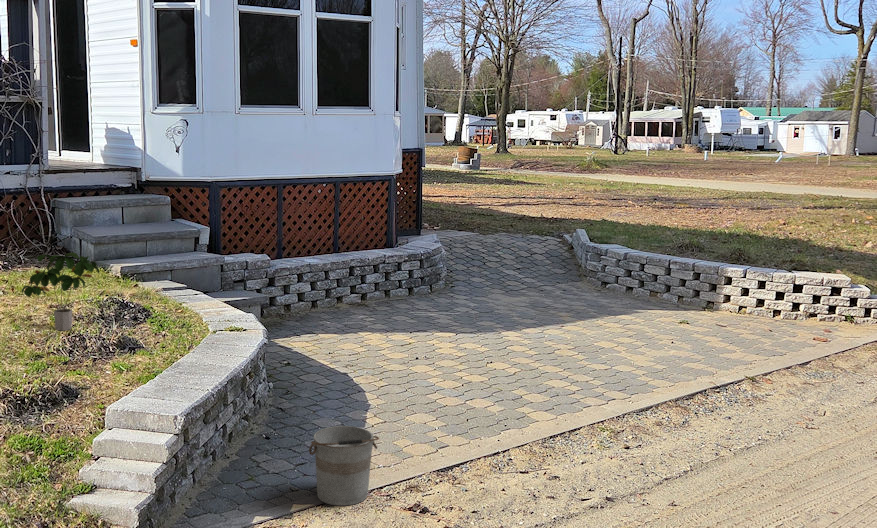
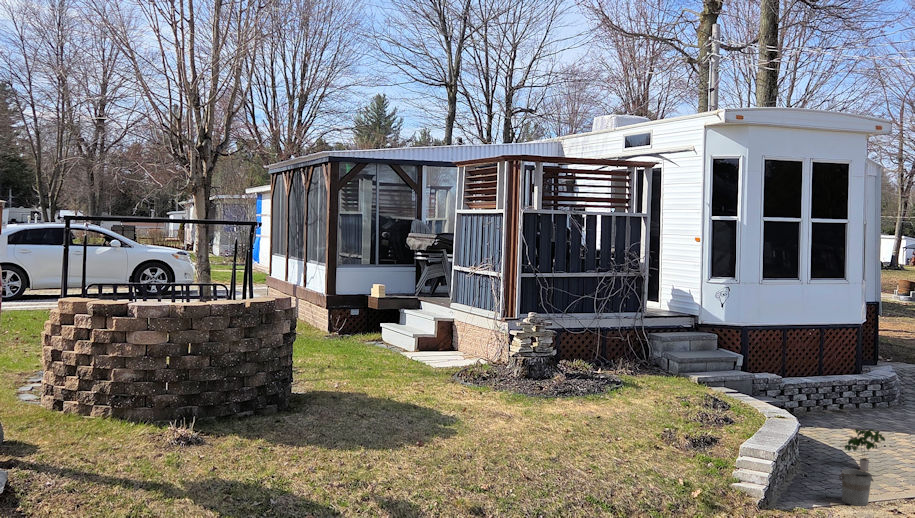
potted plant: present [22,252,99,330] -> present [845,429,885,471]

